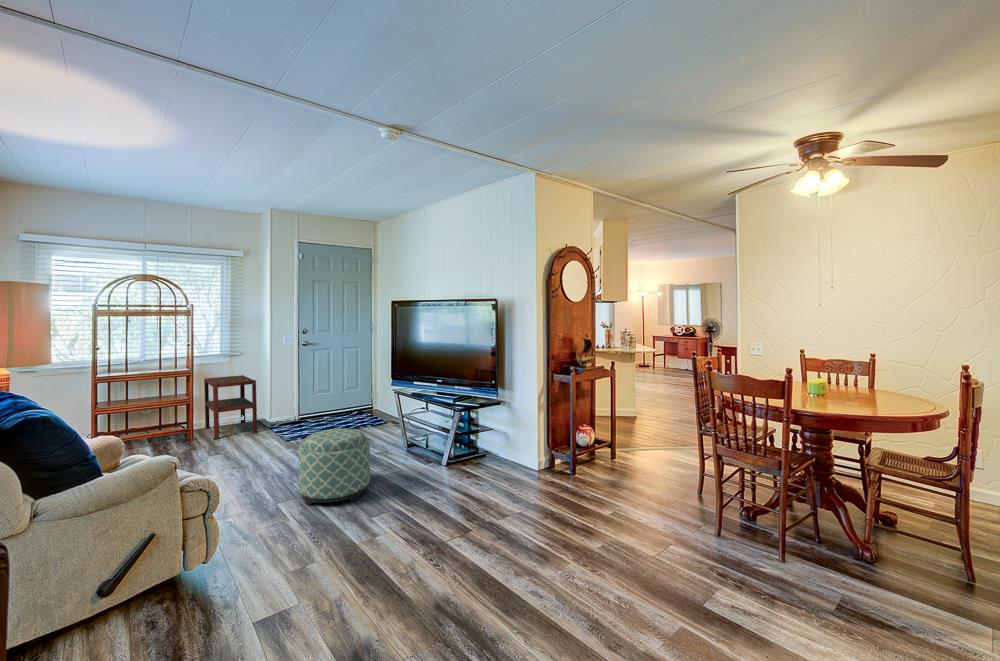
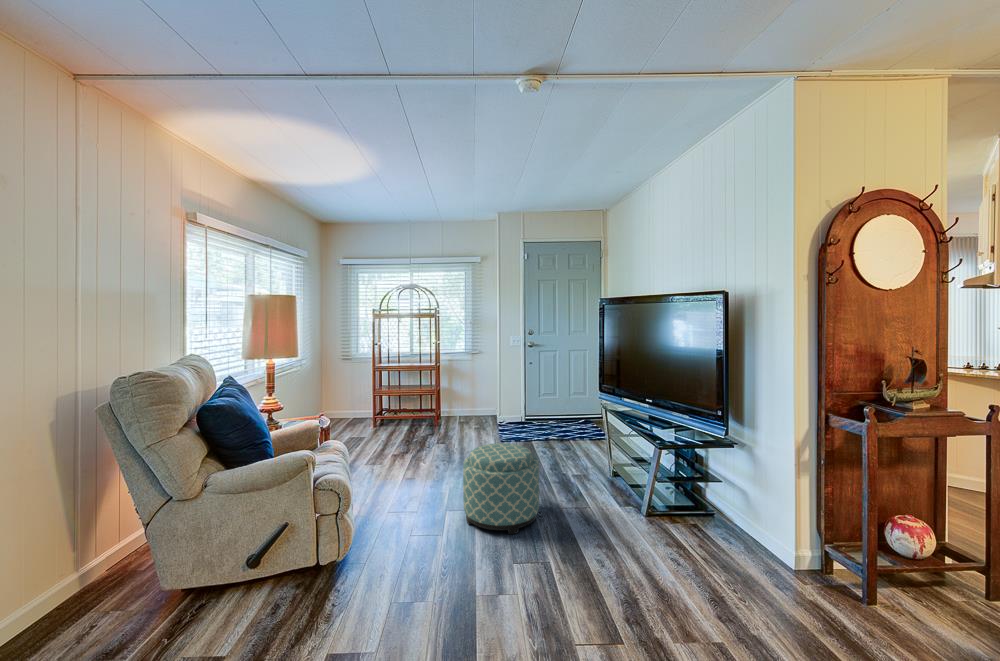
side table: present [204,375,258,439] -> none [449,372,485,430]

